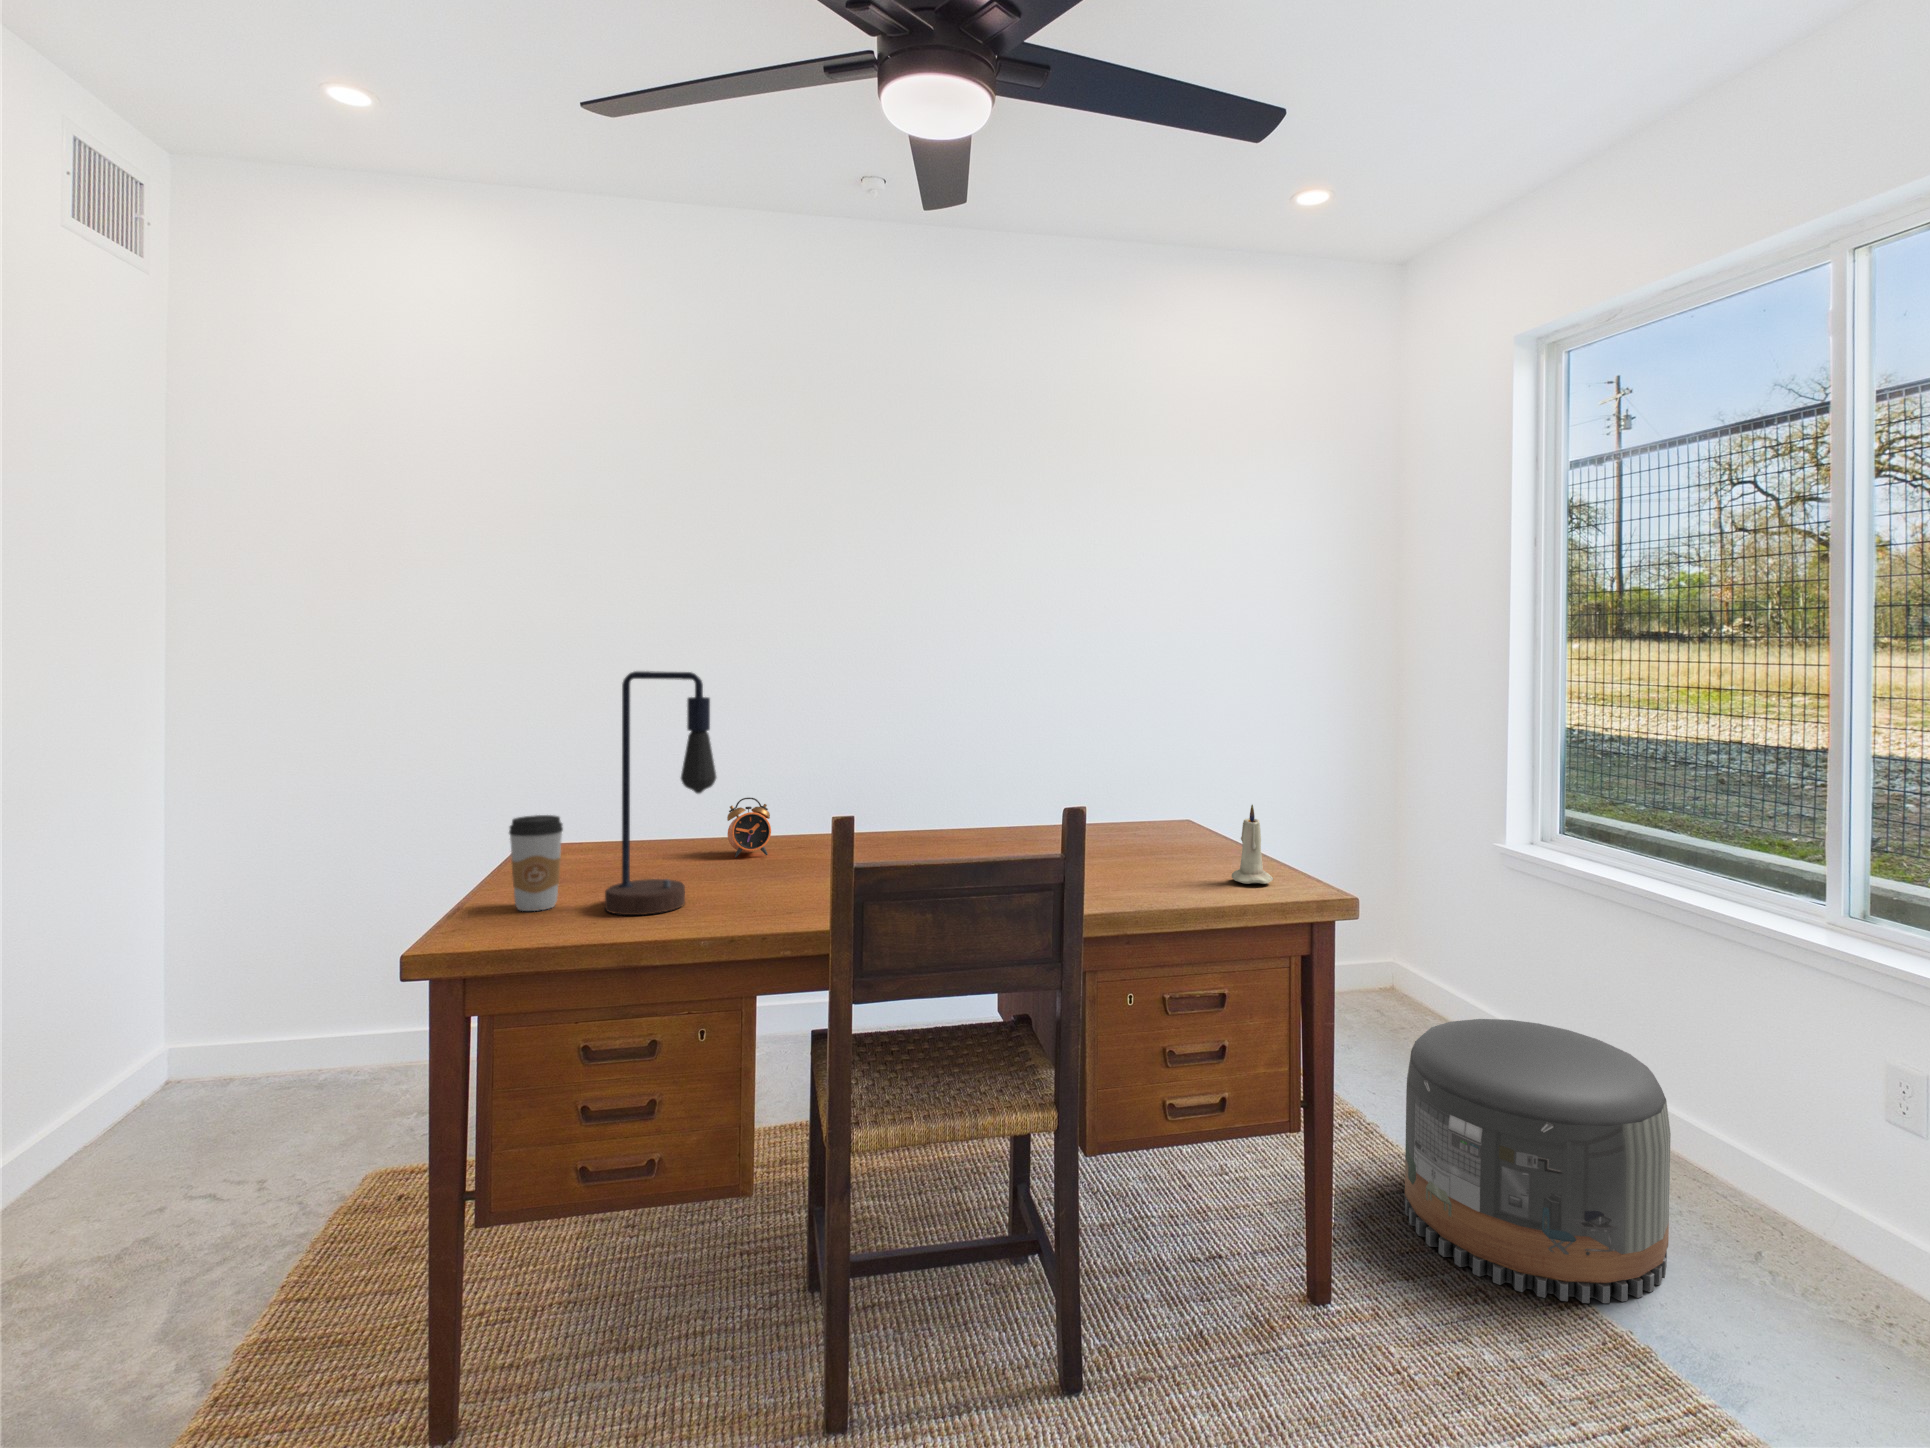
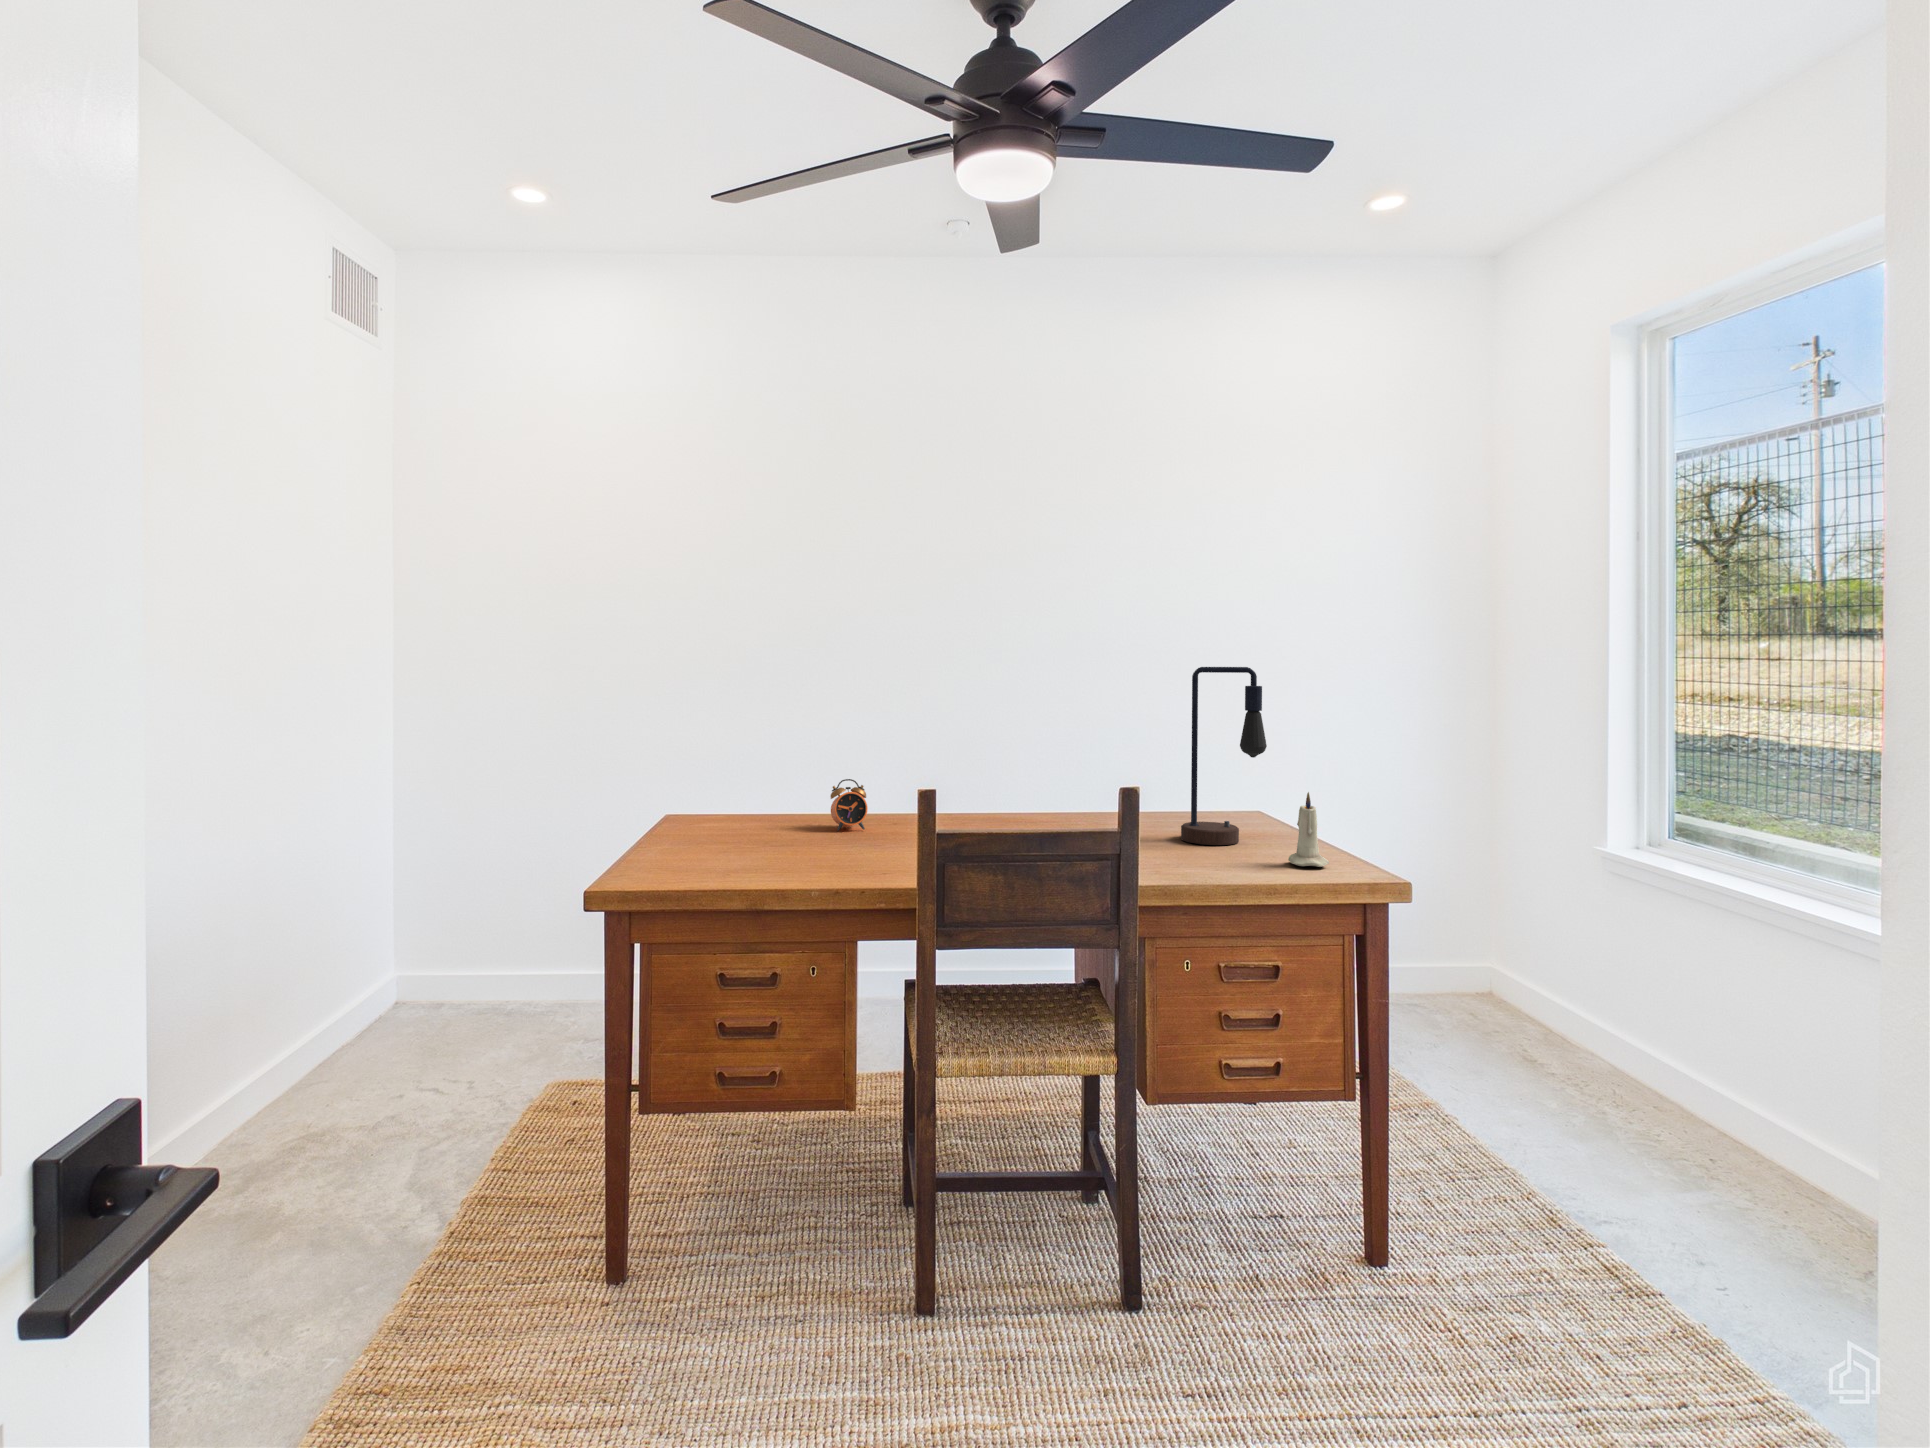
table lamp: present [605,671,716,915] -> present [1181,667,1267,845]
coffee cup: present [509,815,563,911] -> none [662,789,703,866]
pouf: present [1404,1019,1671,1303] -> none [1476,1015,1766,1298]

